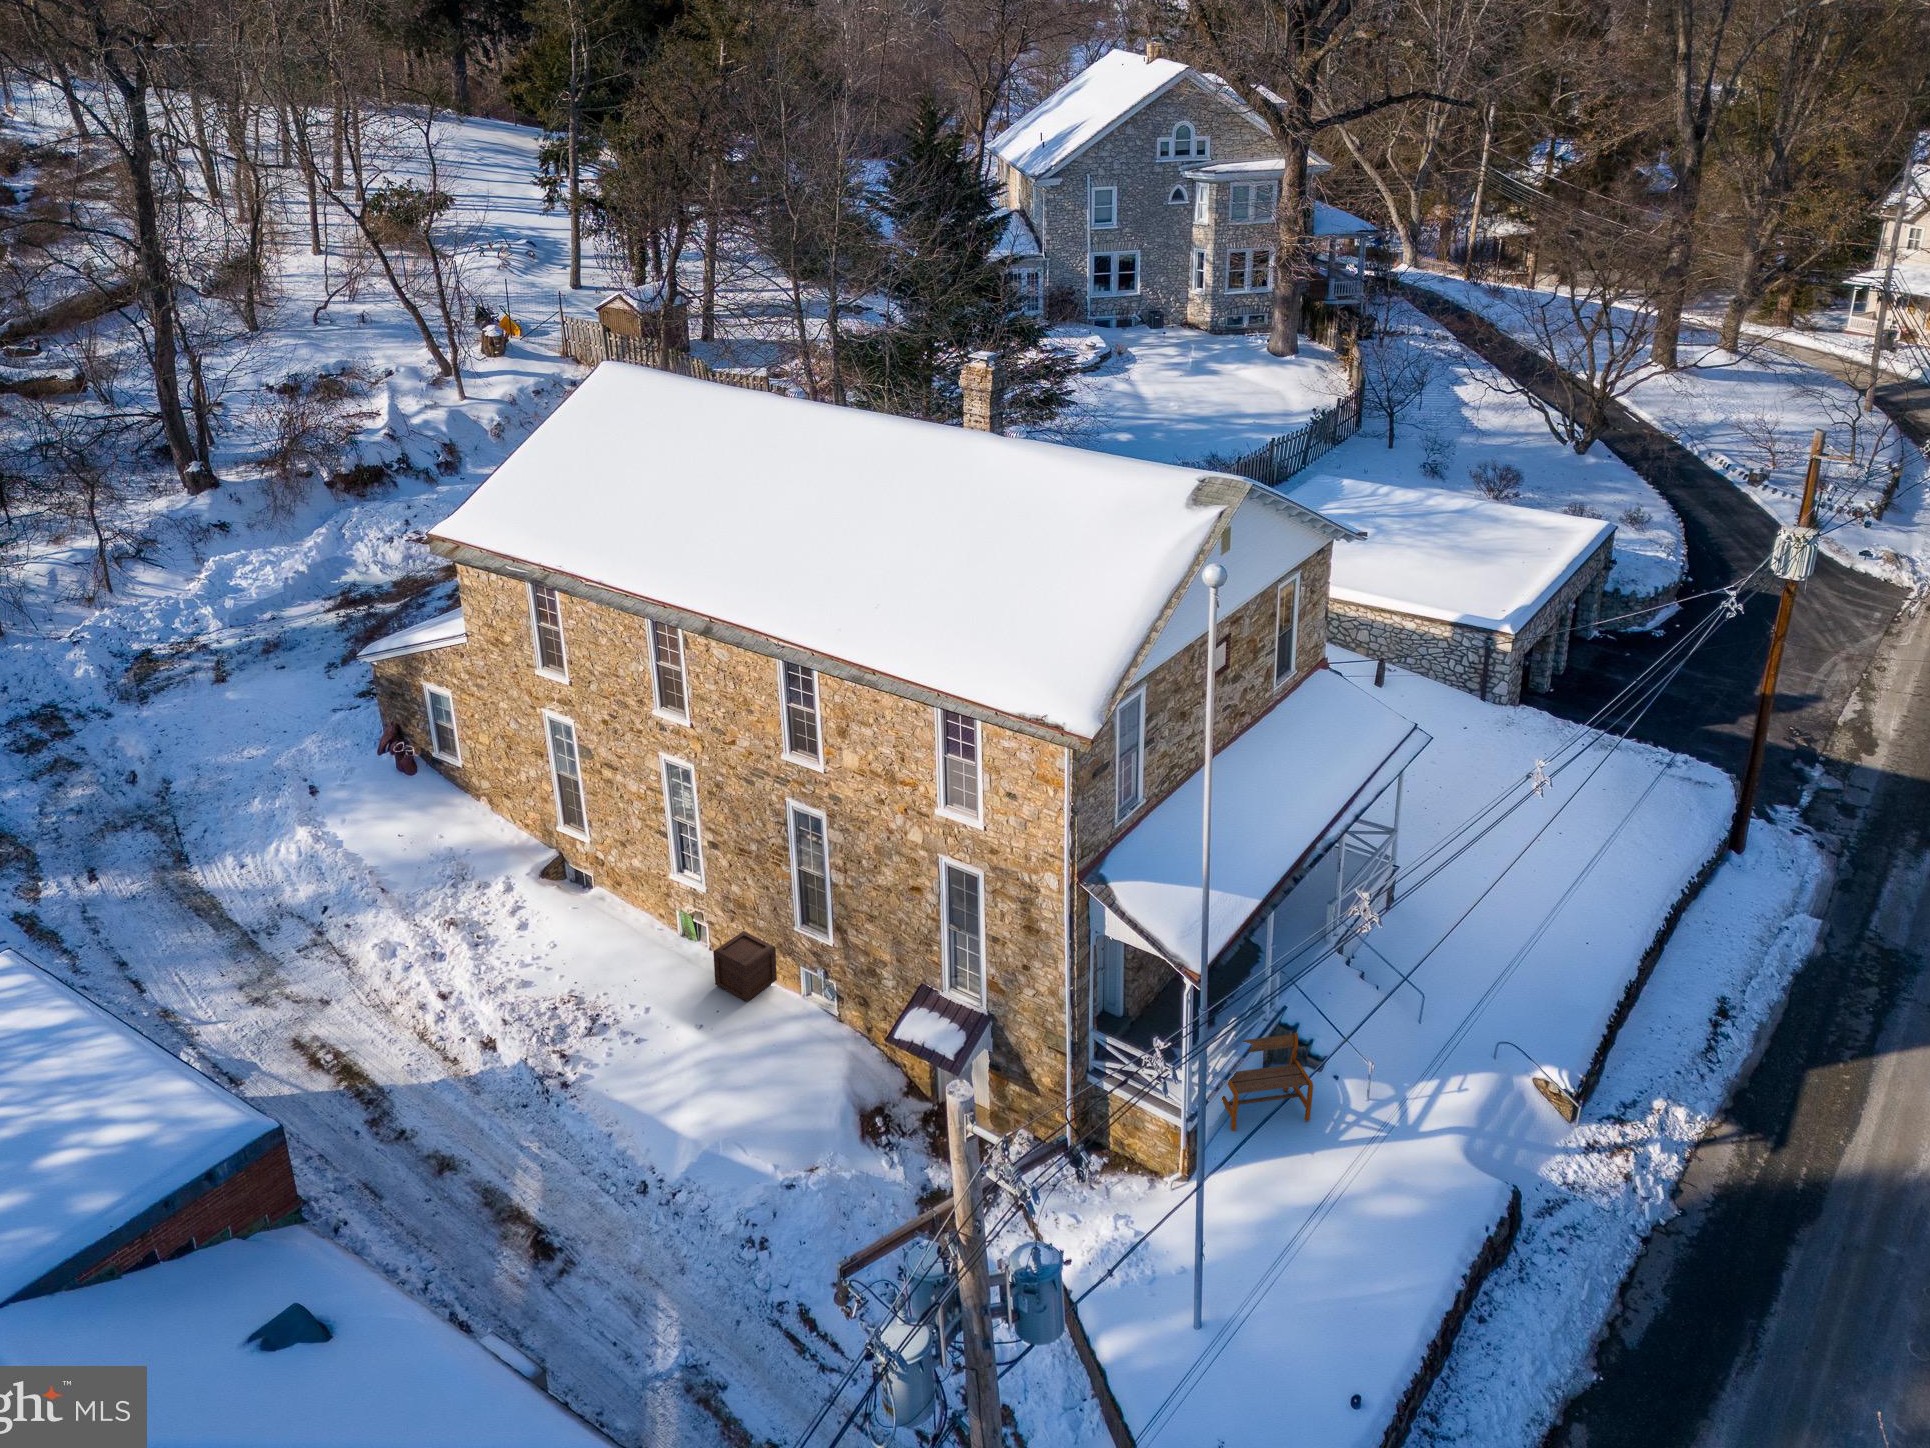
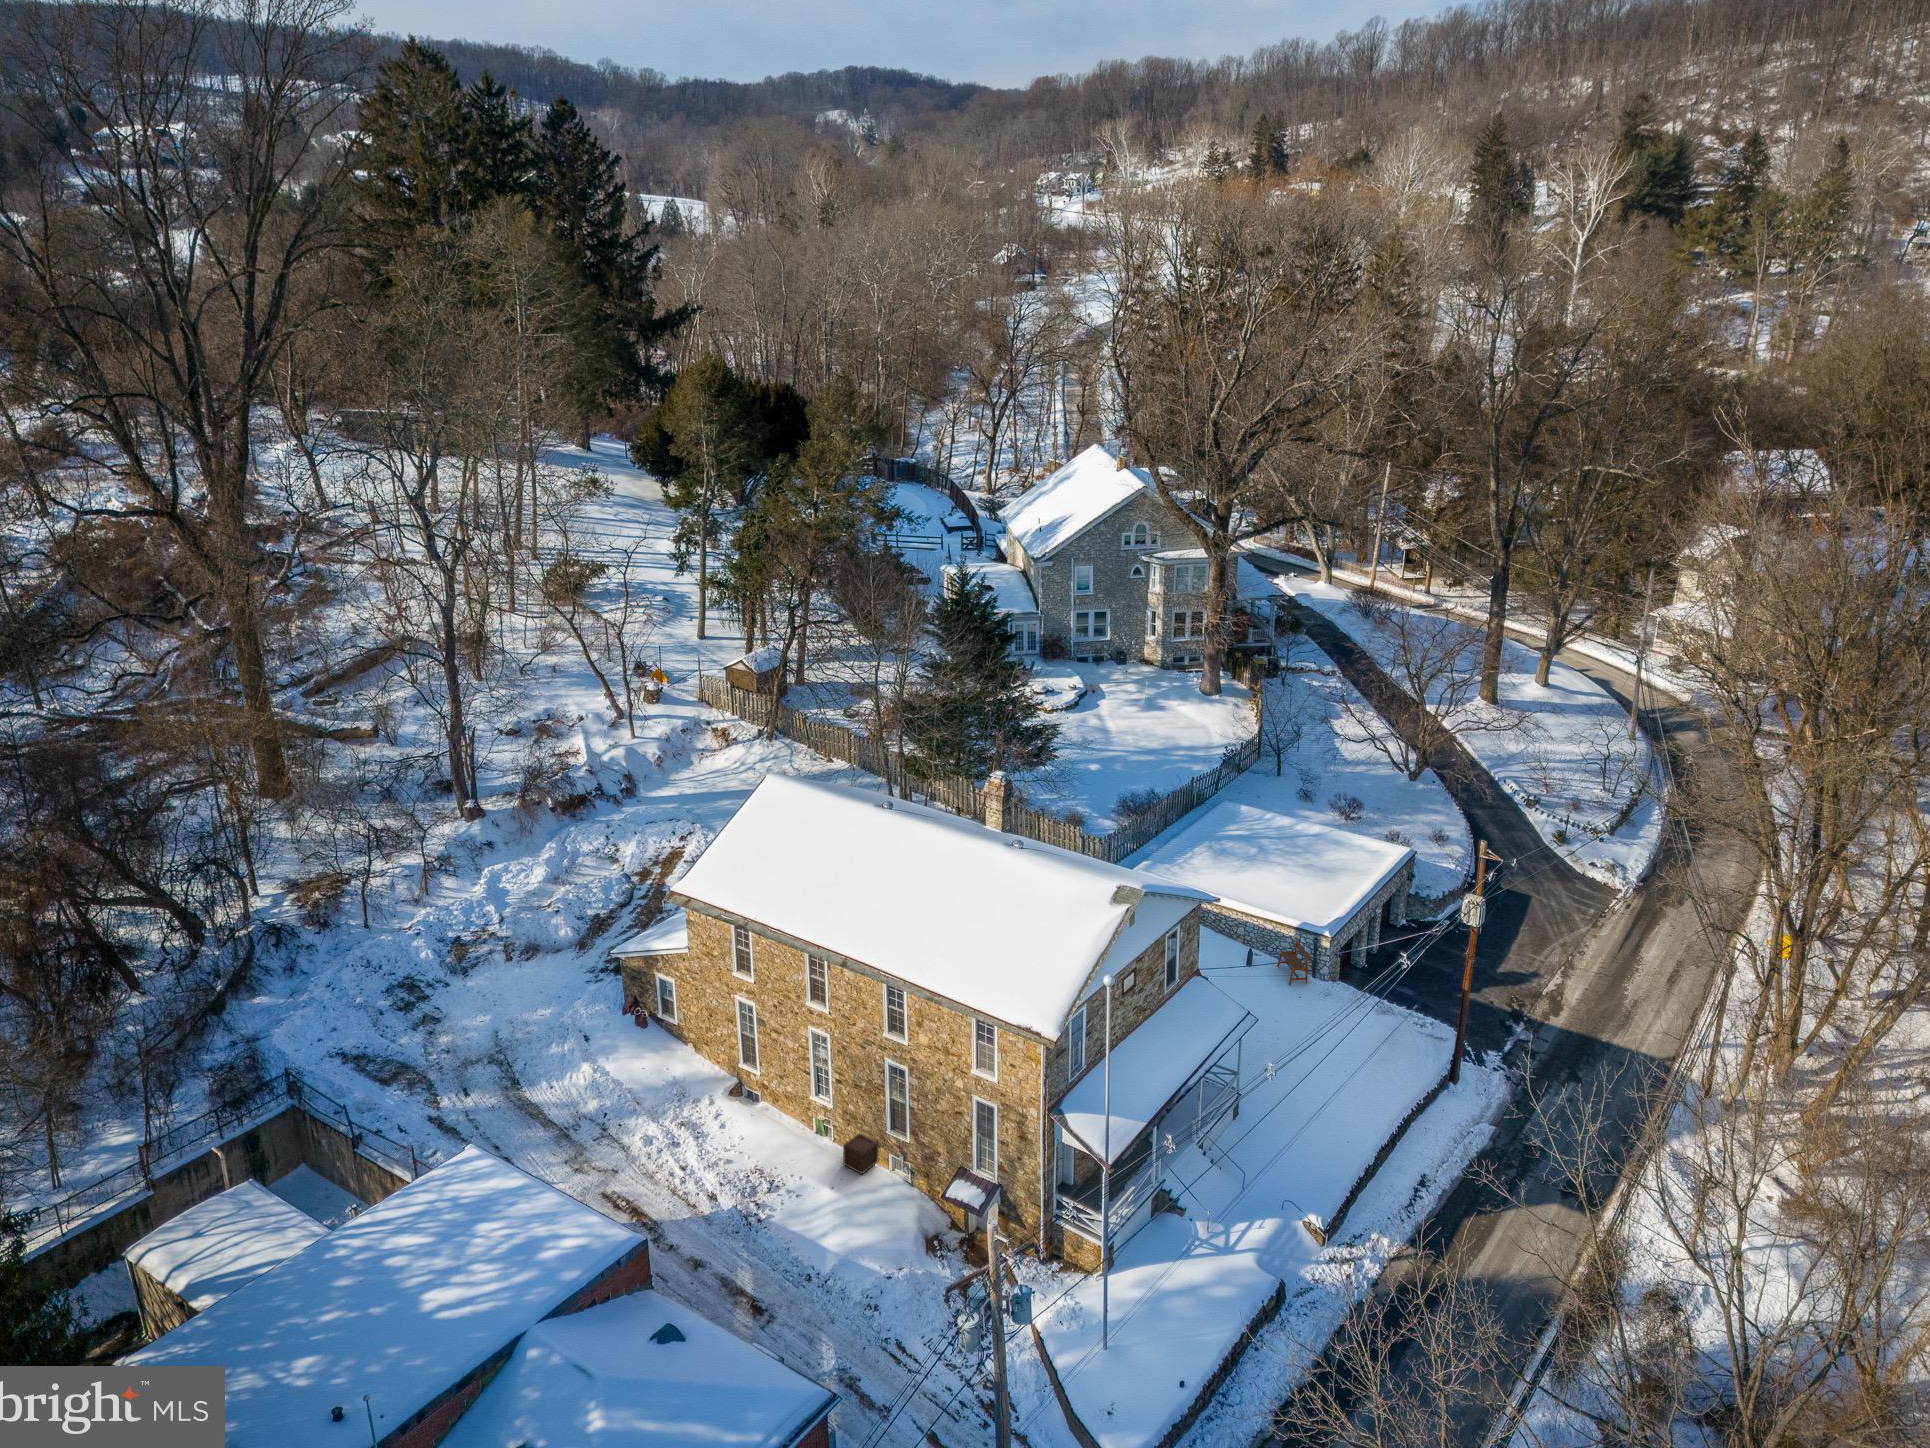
bench: present [1222,1033,1313,1131] -> present [1277,940,1310,985]

